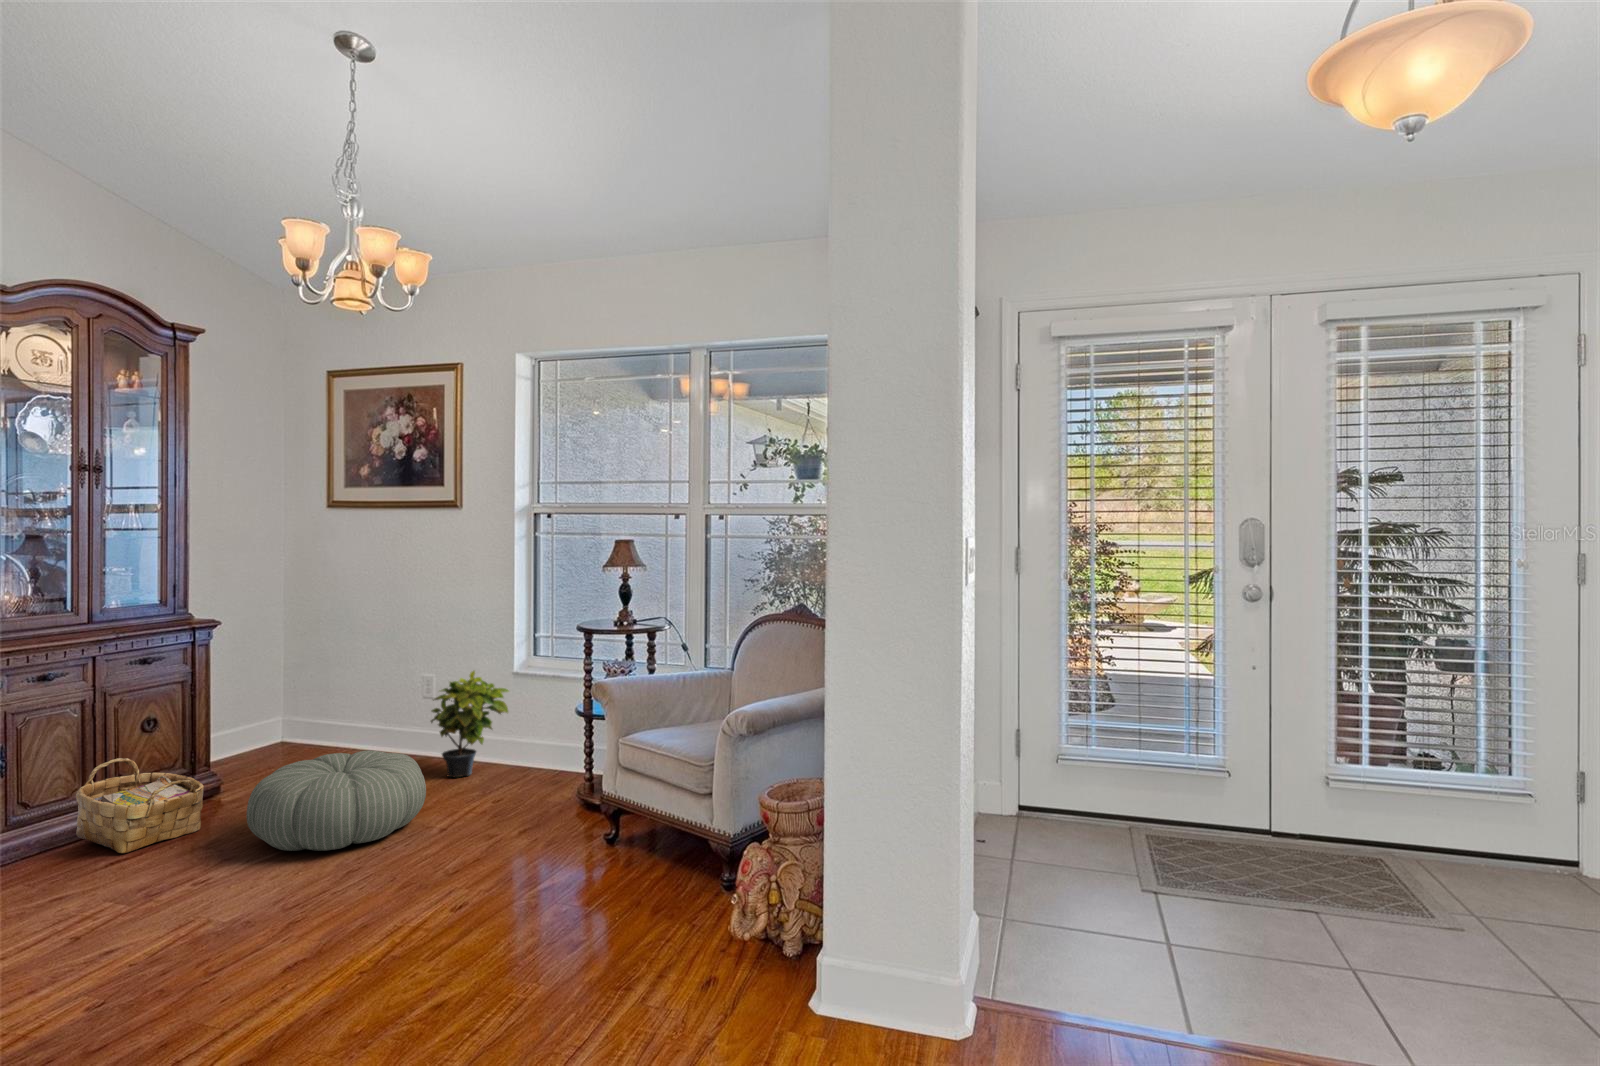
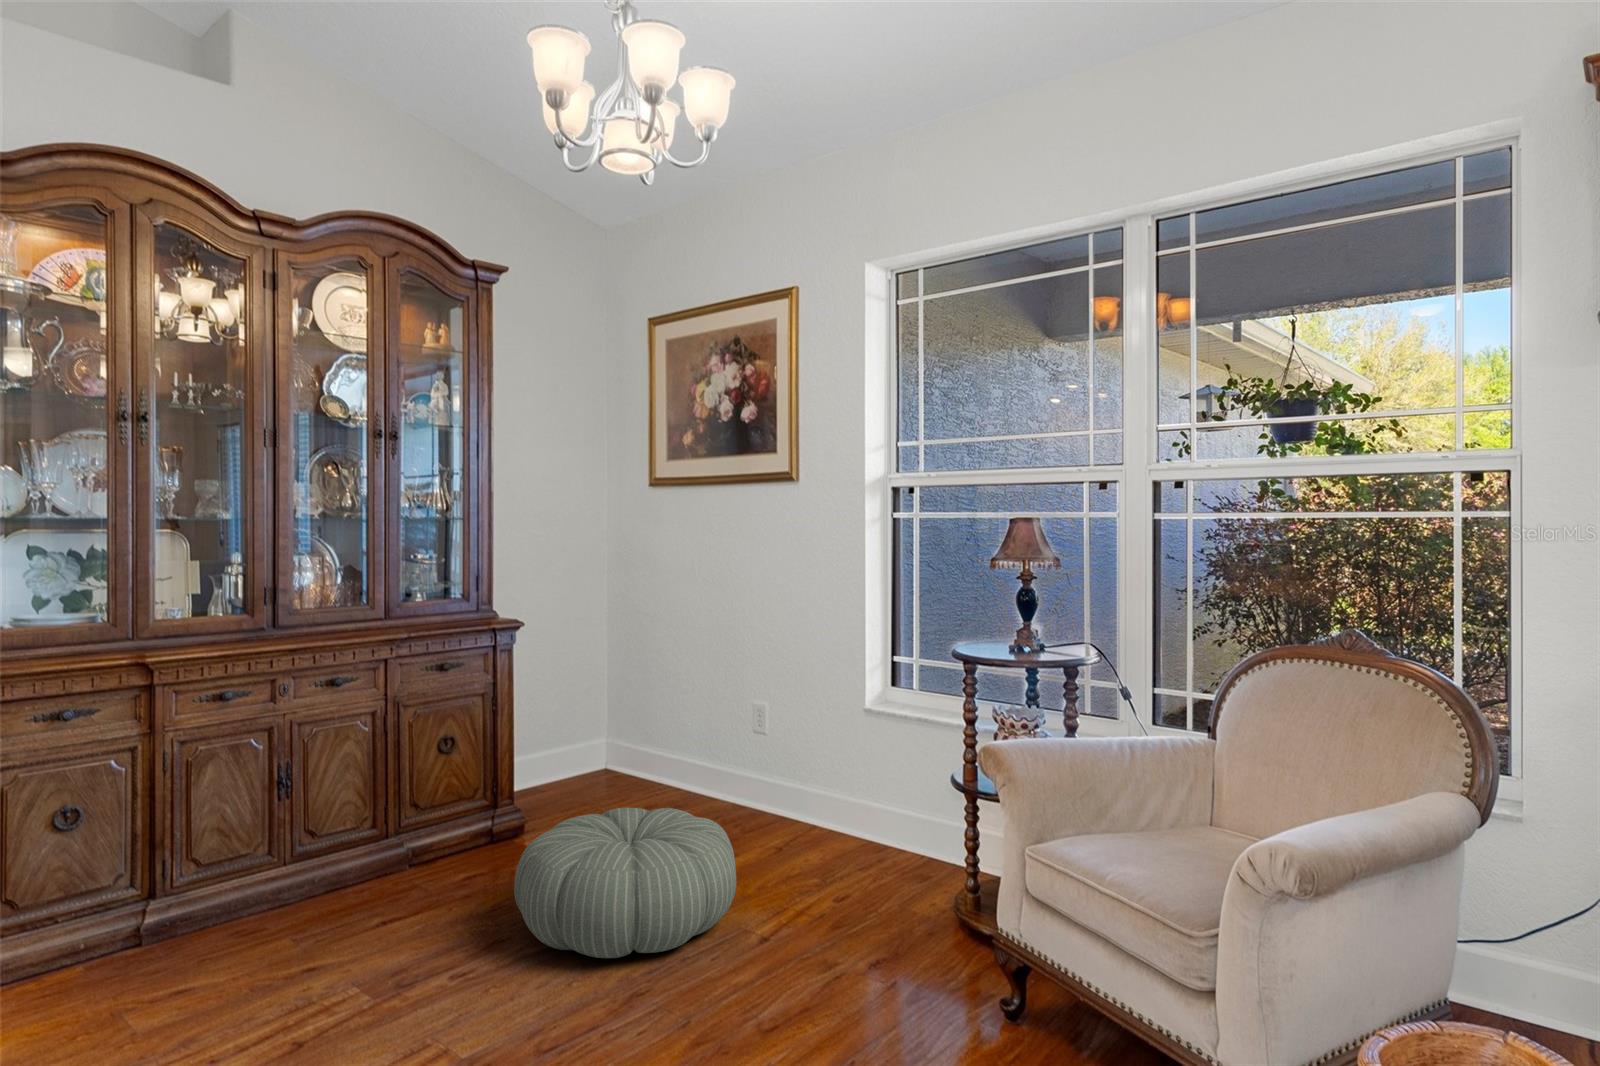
potted plant: present [431,671,509,777] -> none [754,703,858,852]
woven basket: present [76,758,204,853] -> none [358,784,486,911]

